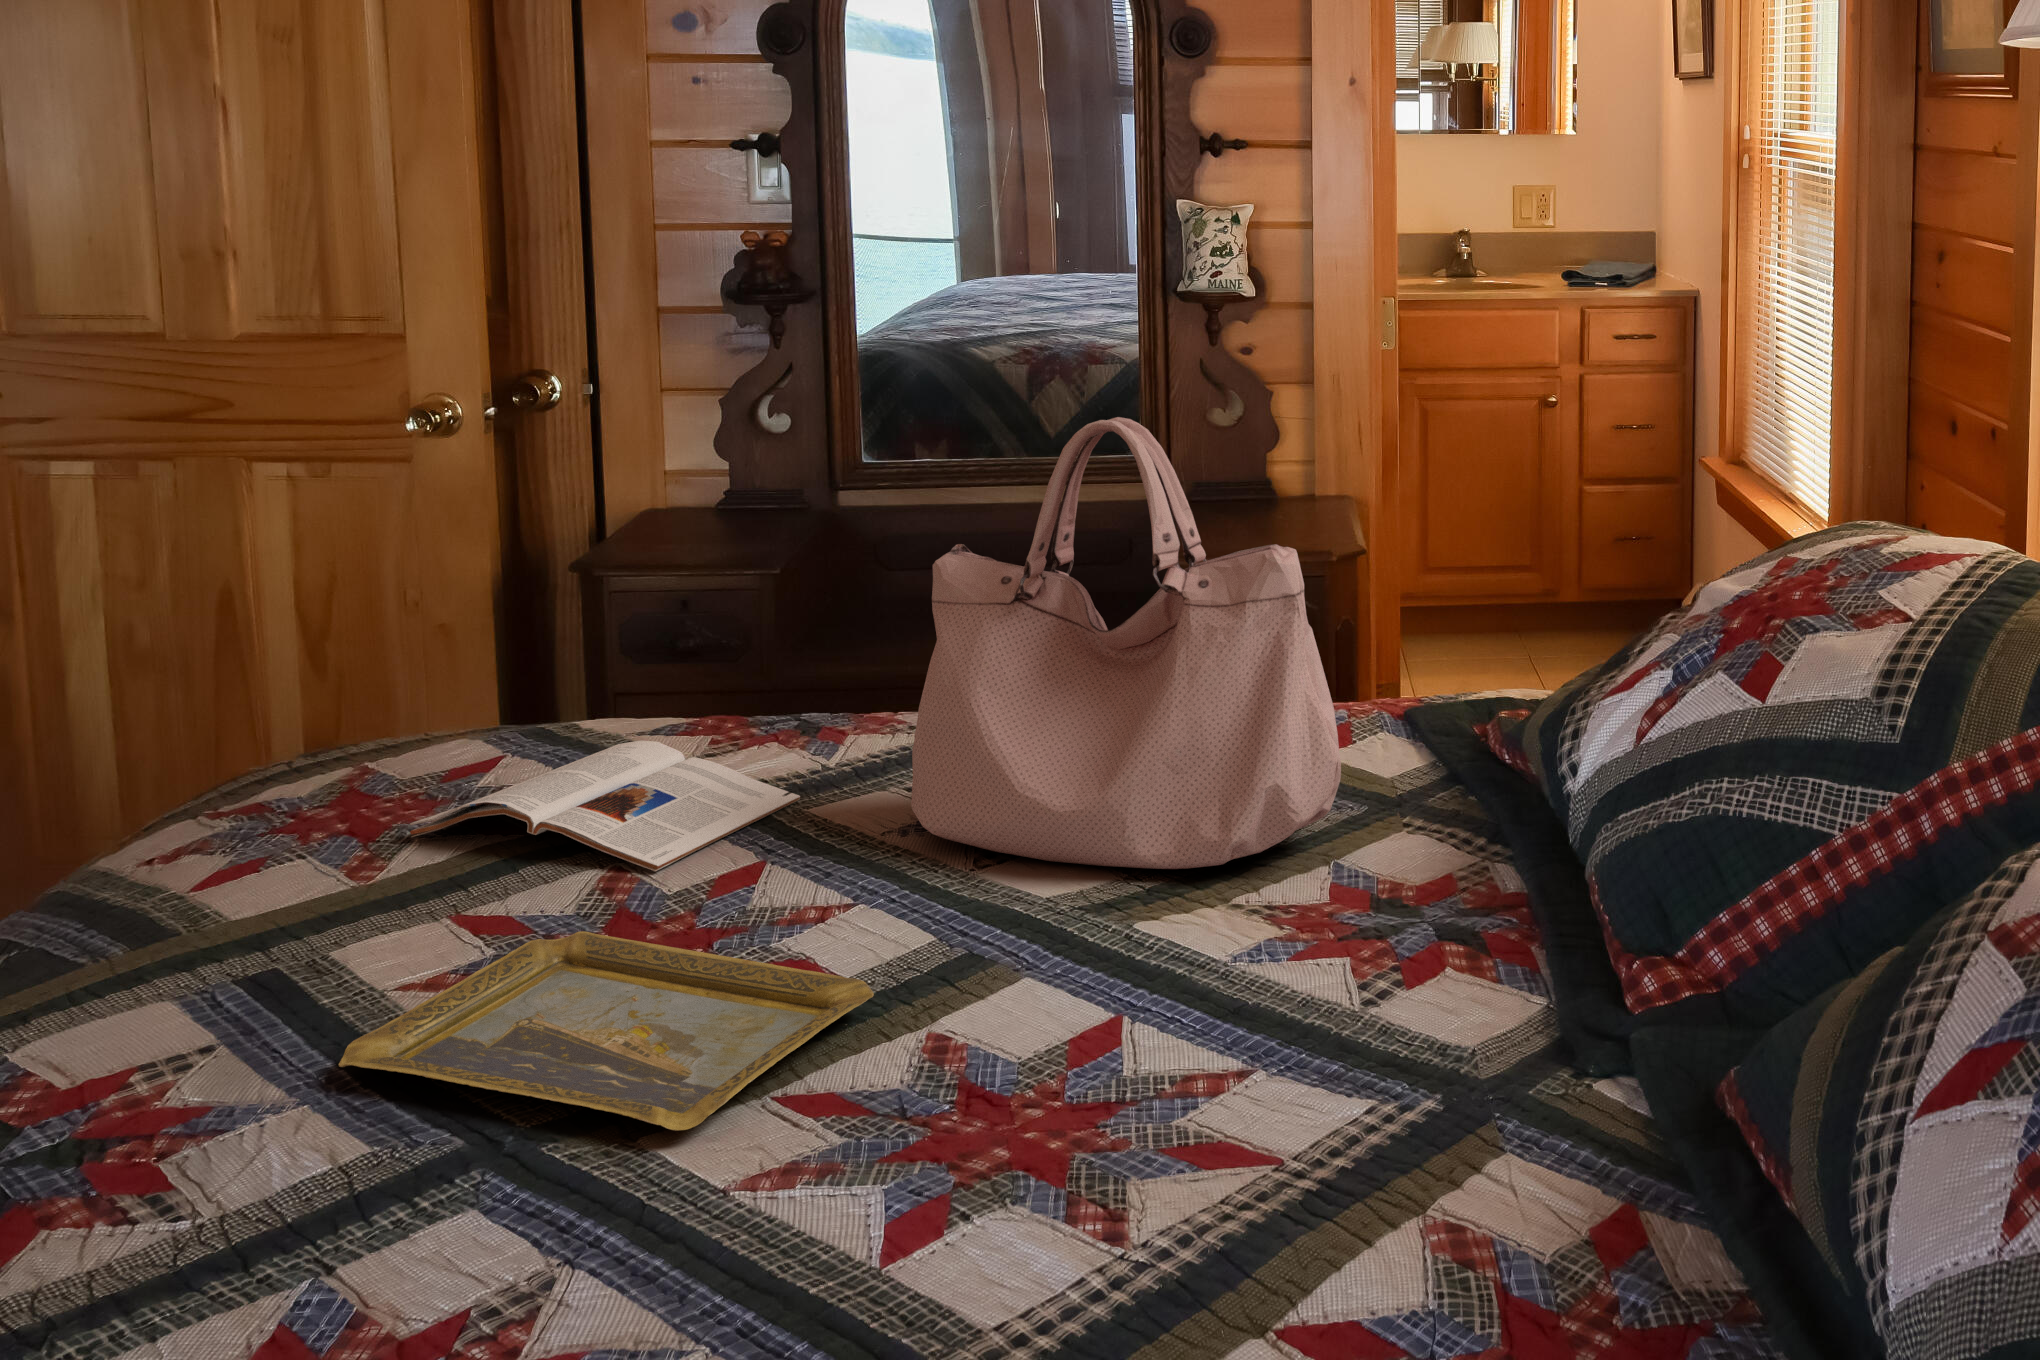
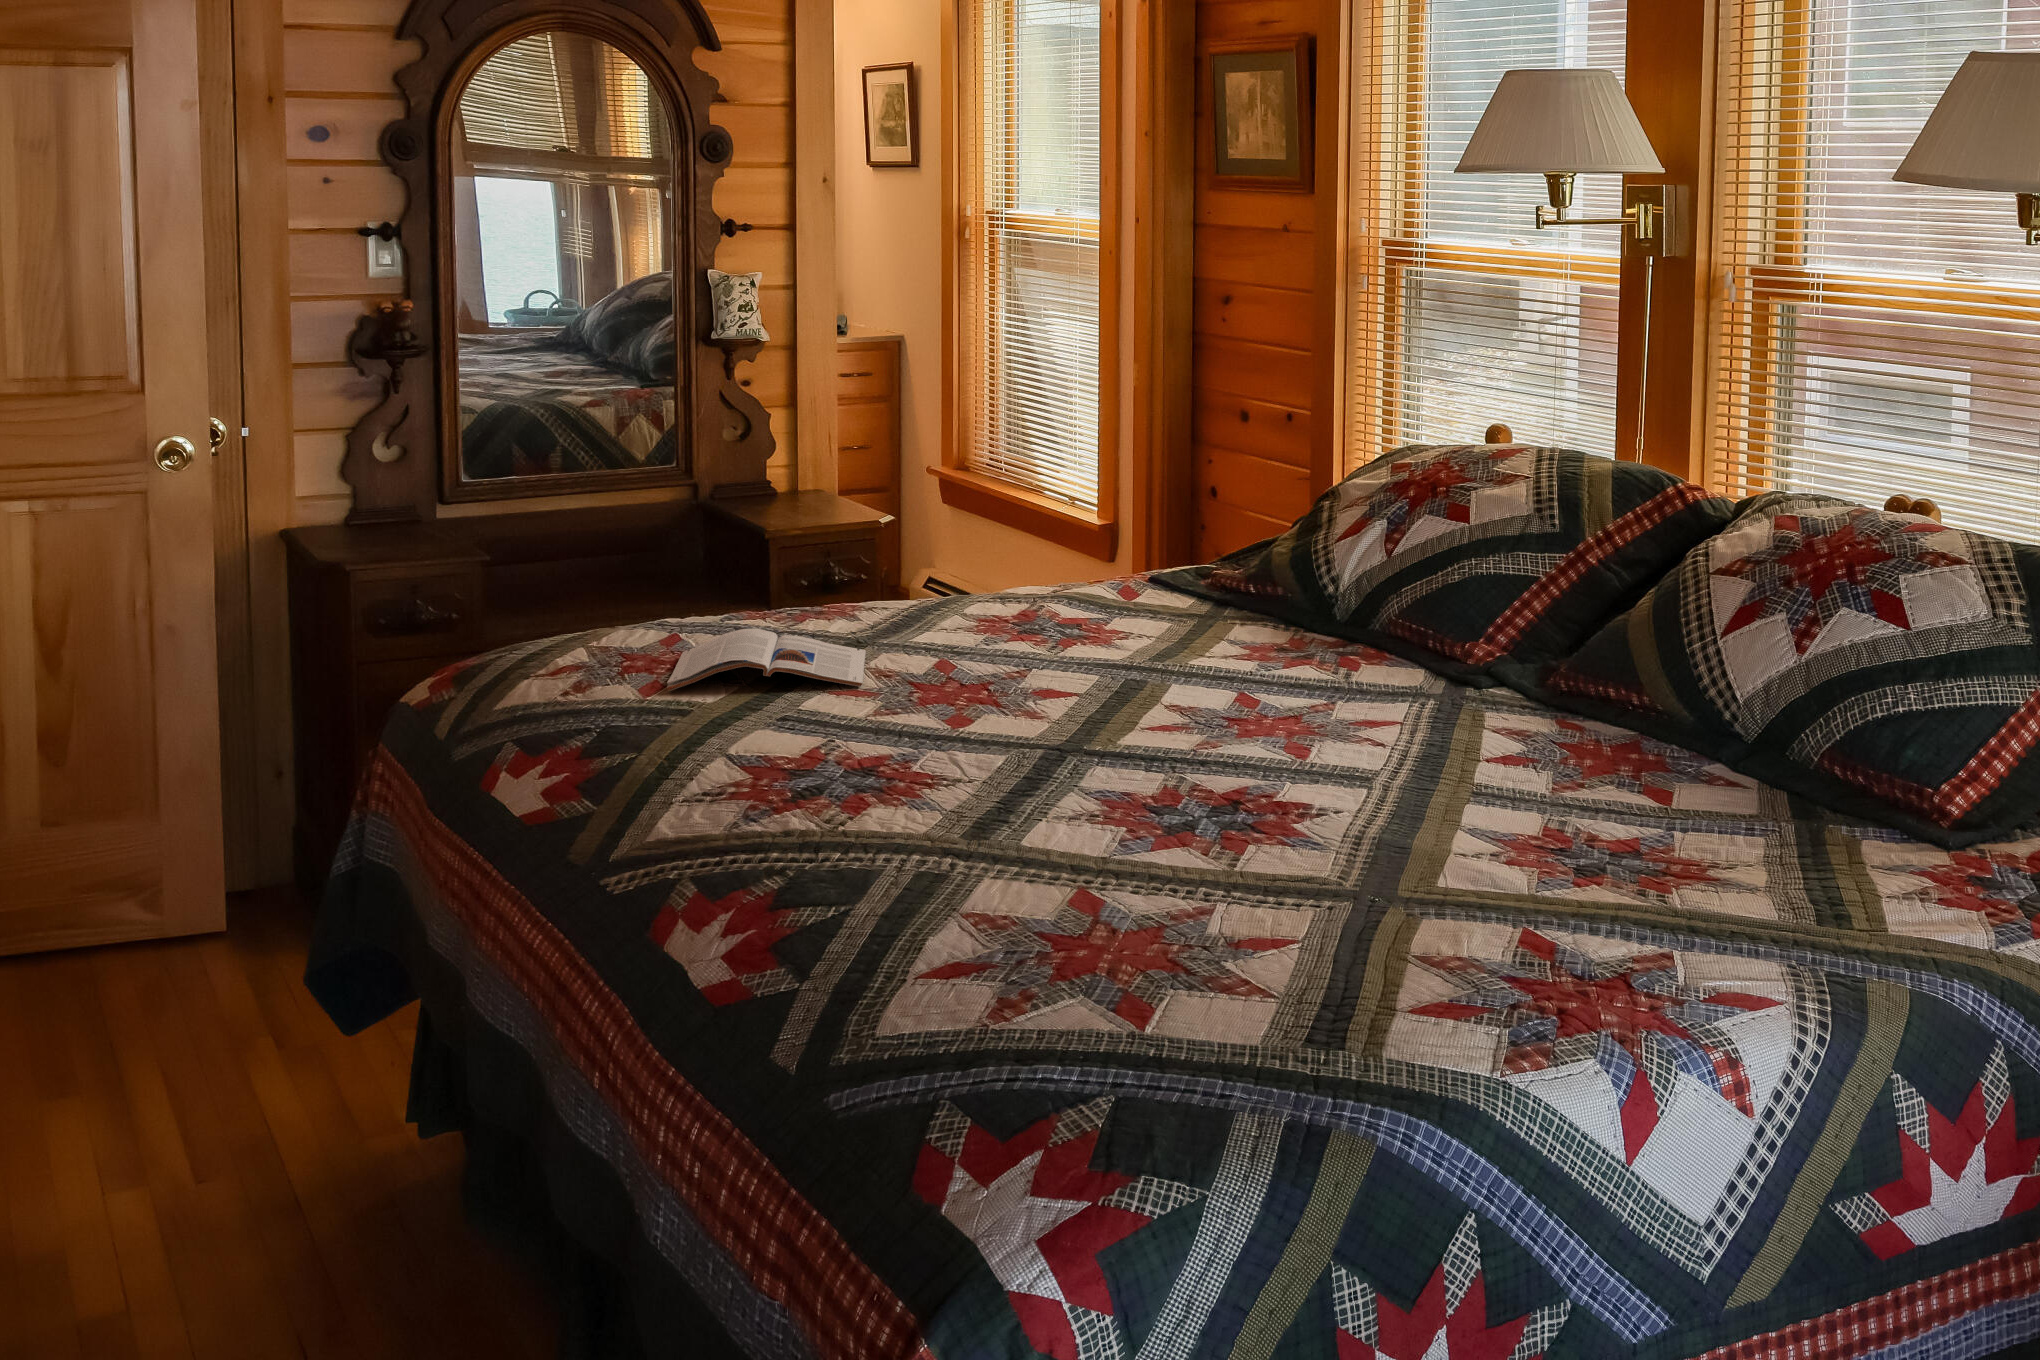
handbag: present [911,417,1341,869] -> none [953,399,1225,658]
tray: present [339,931,874,1131] -> none [891,701,1135,762]

